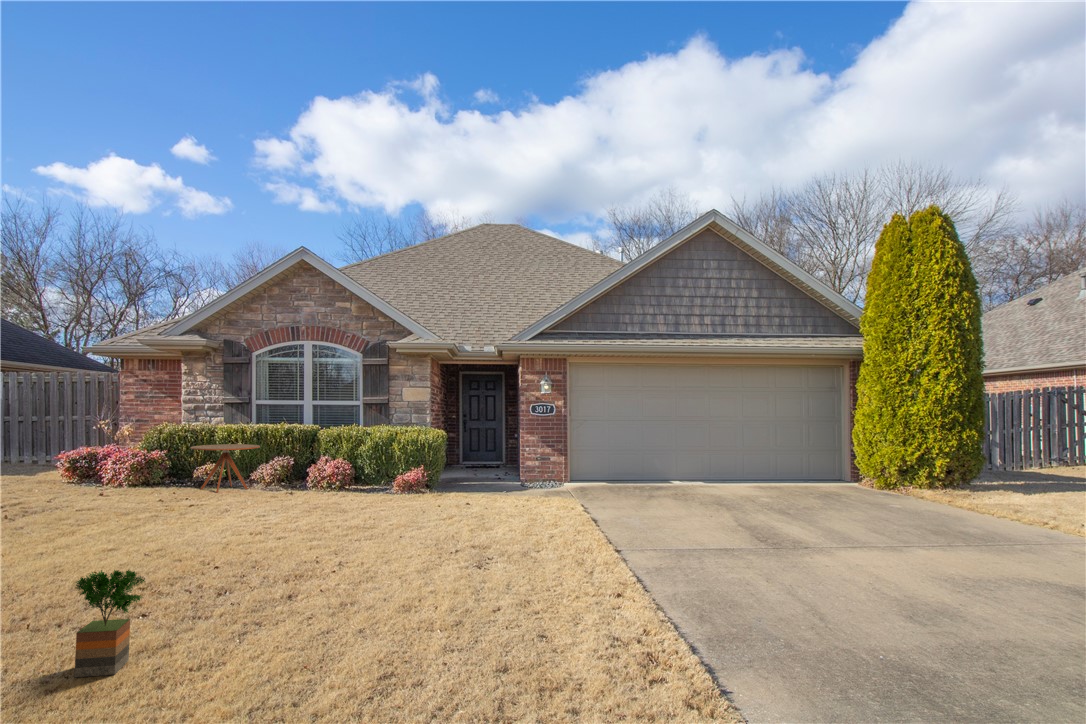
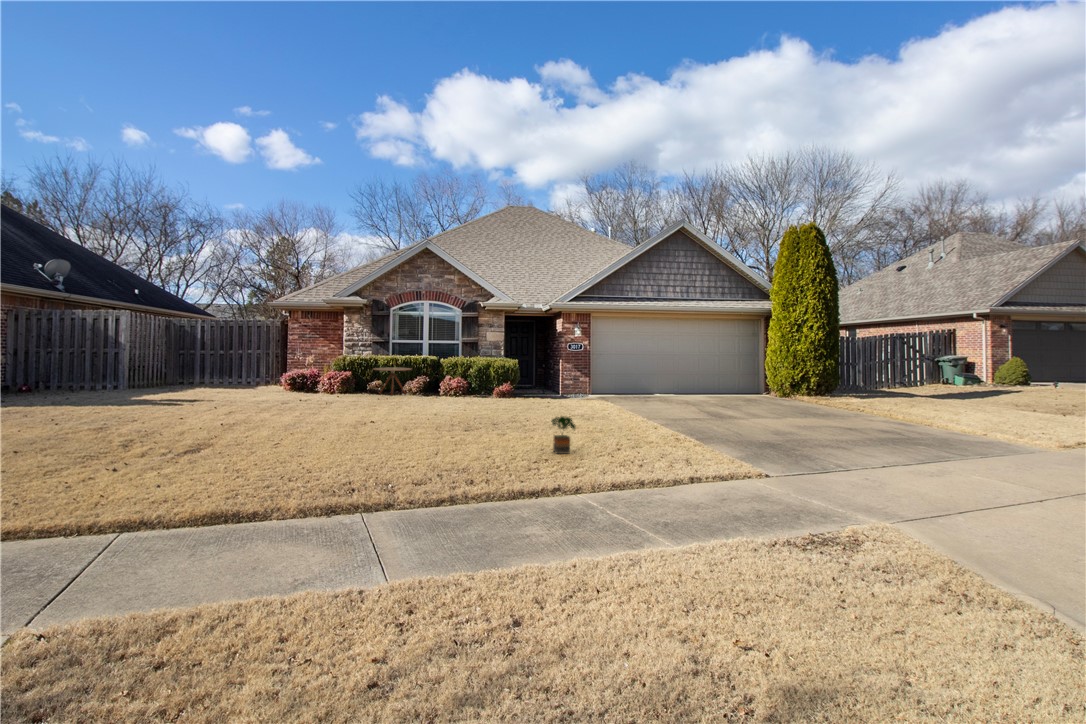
potted tree: present [74,570,145,677] -> present [551,416,575,454]

